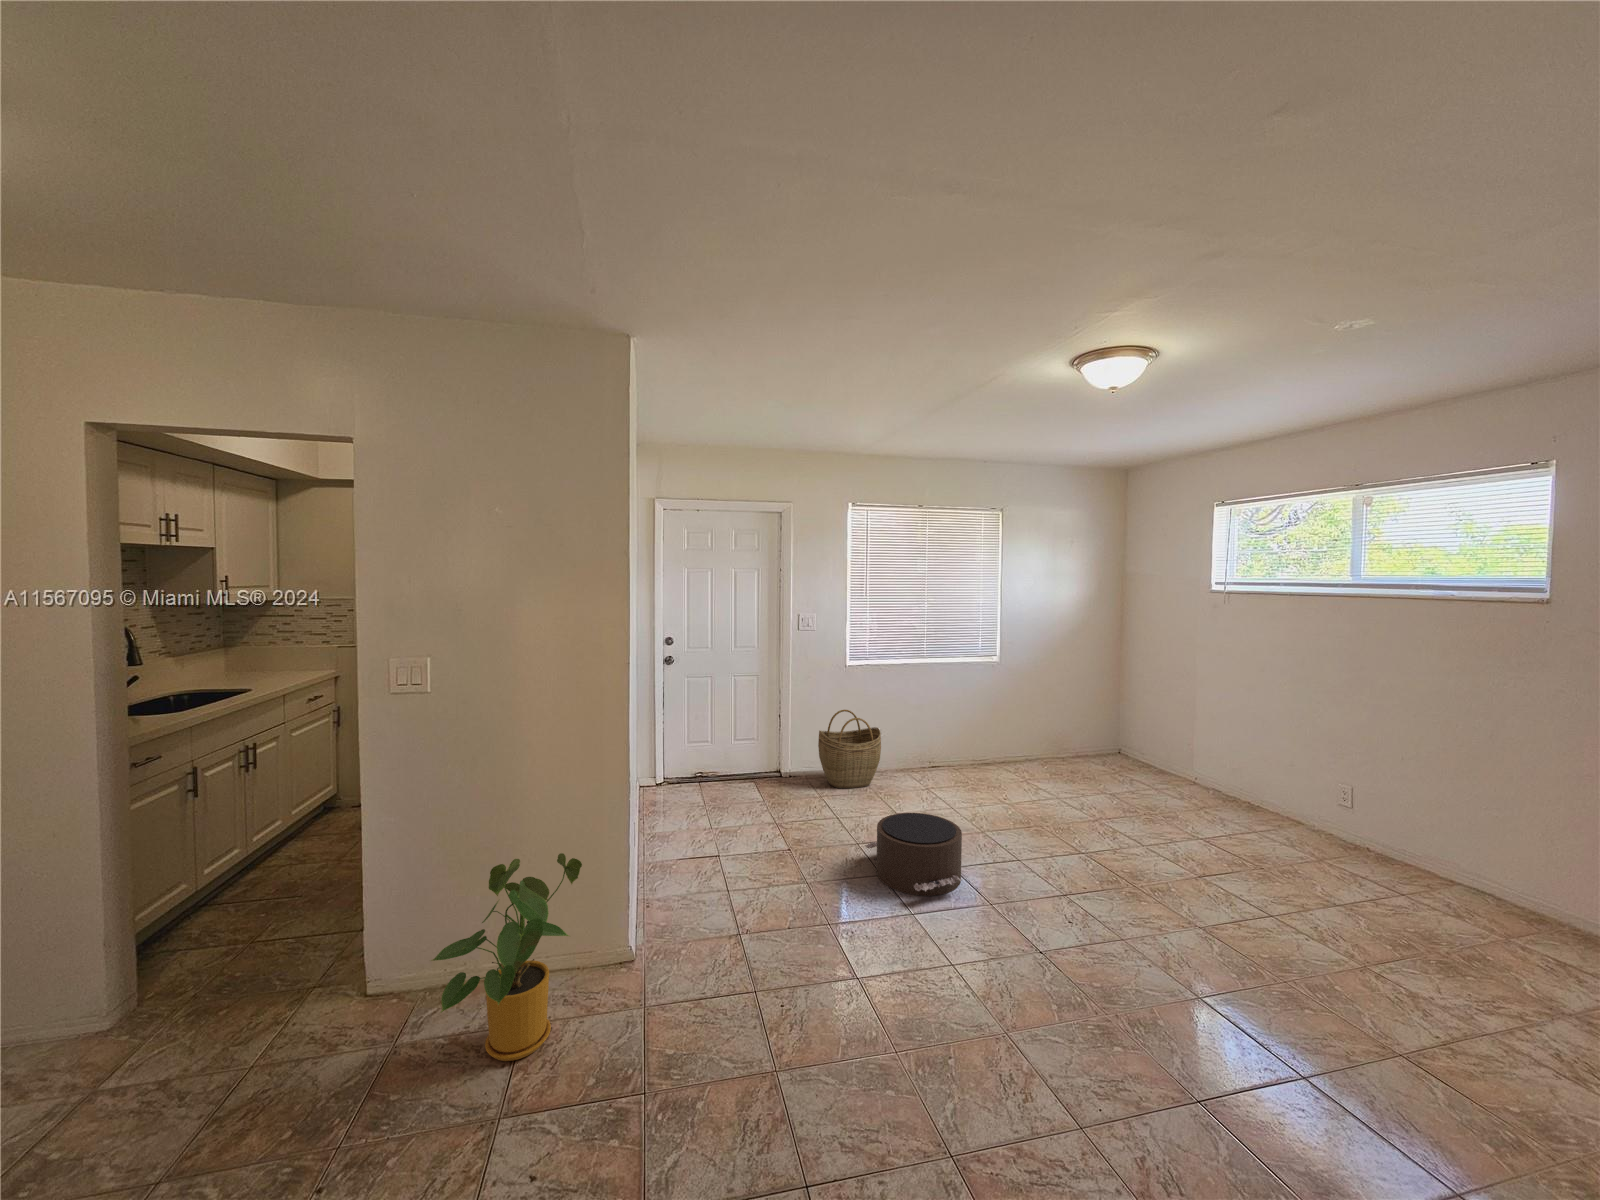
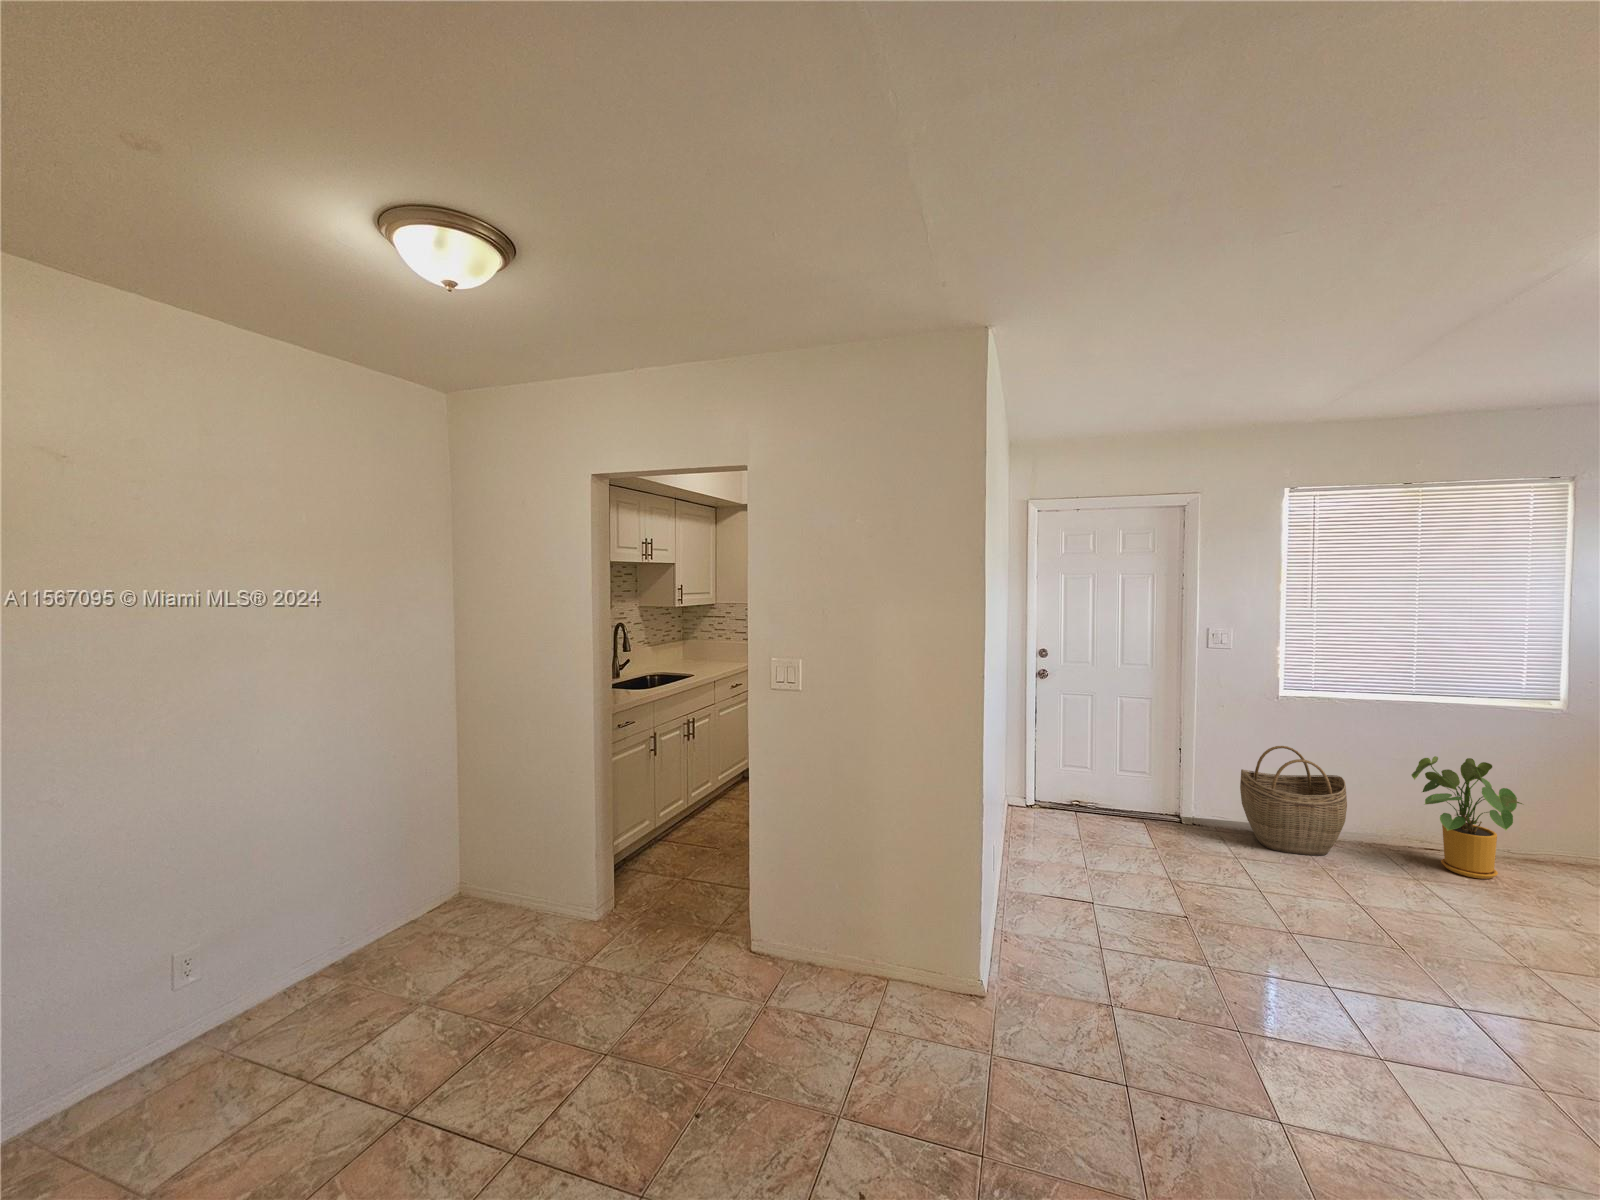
pouf: present [865,813,962,896] -> none [1311,908,1505,1054]
house plant: present [431,853,582,1061] -> present [1412,756,1522,879]

